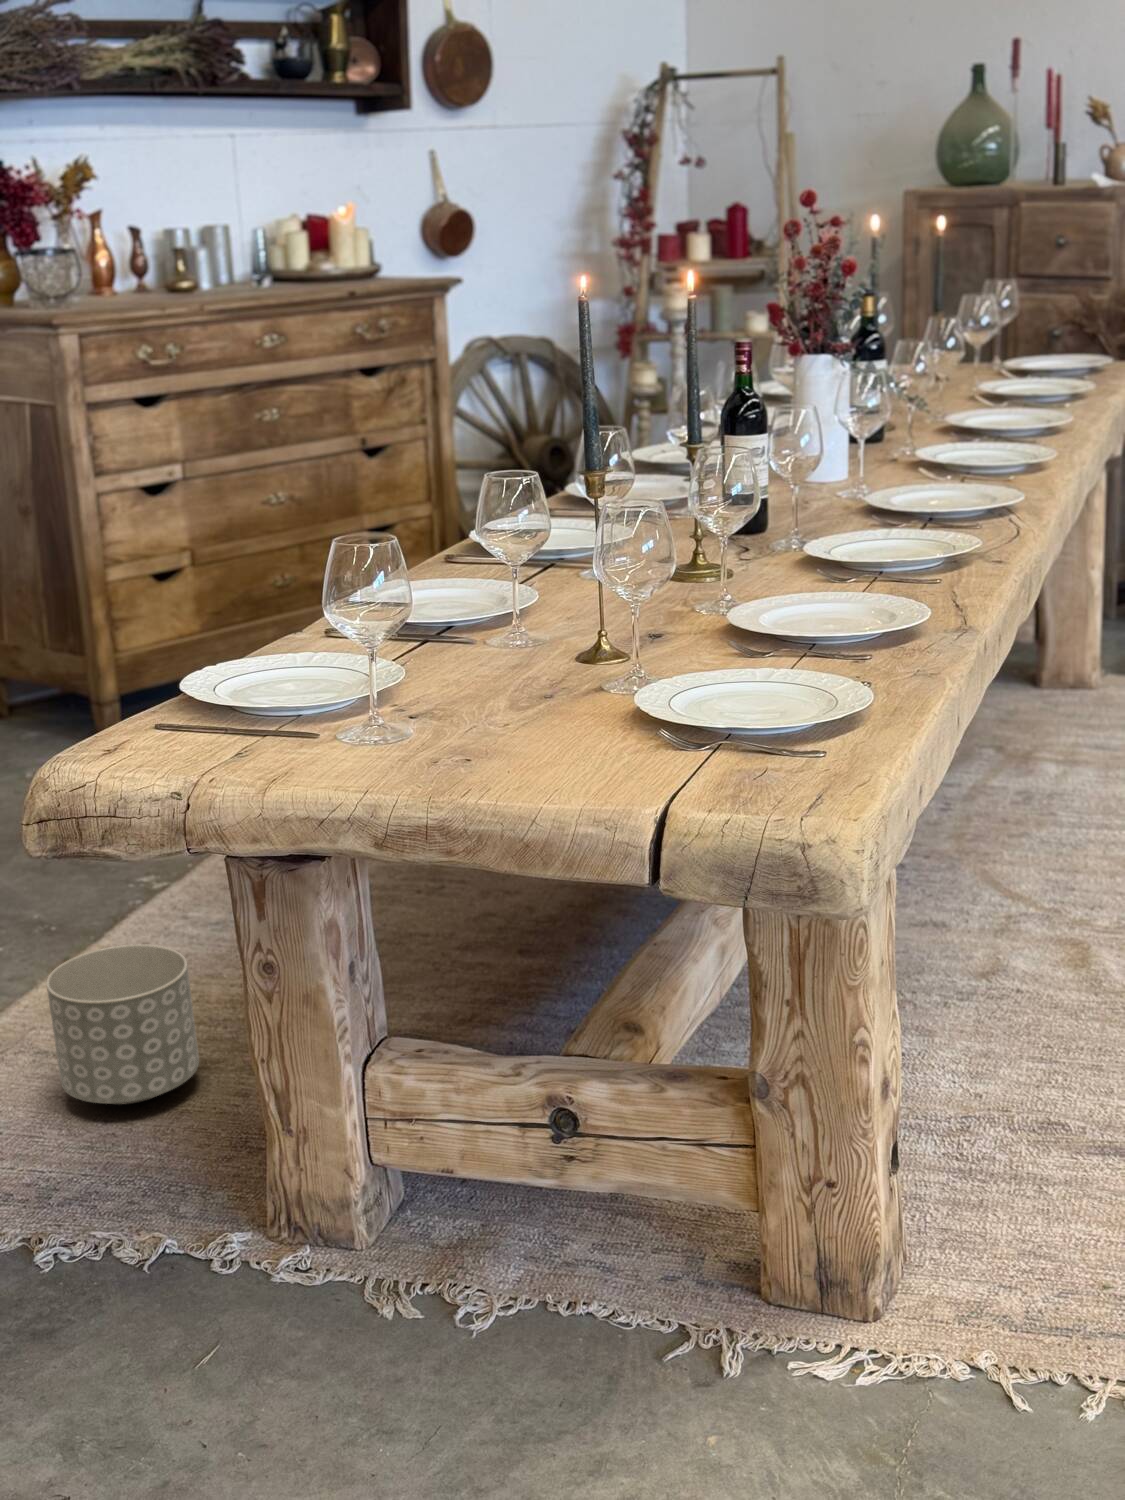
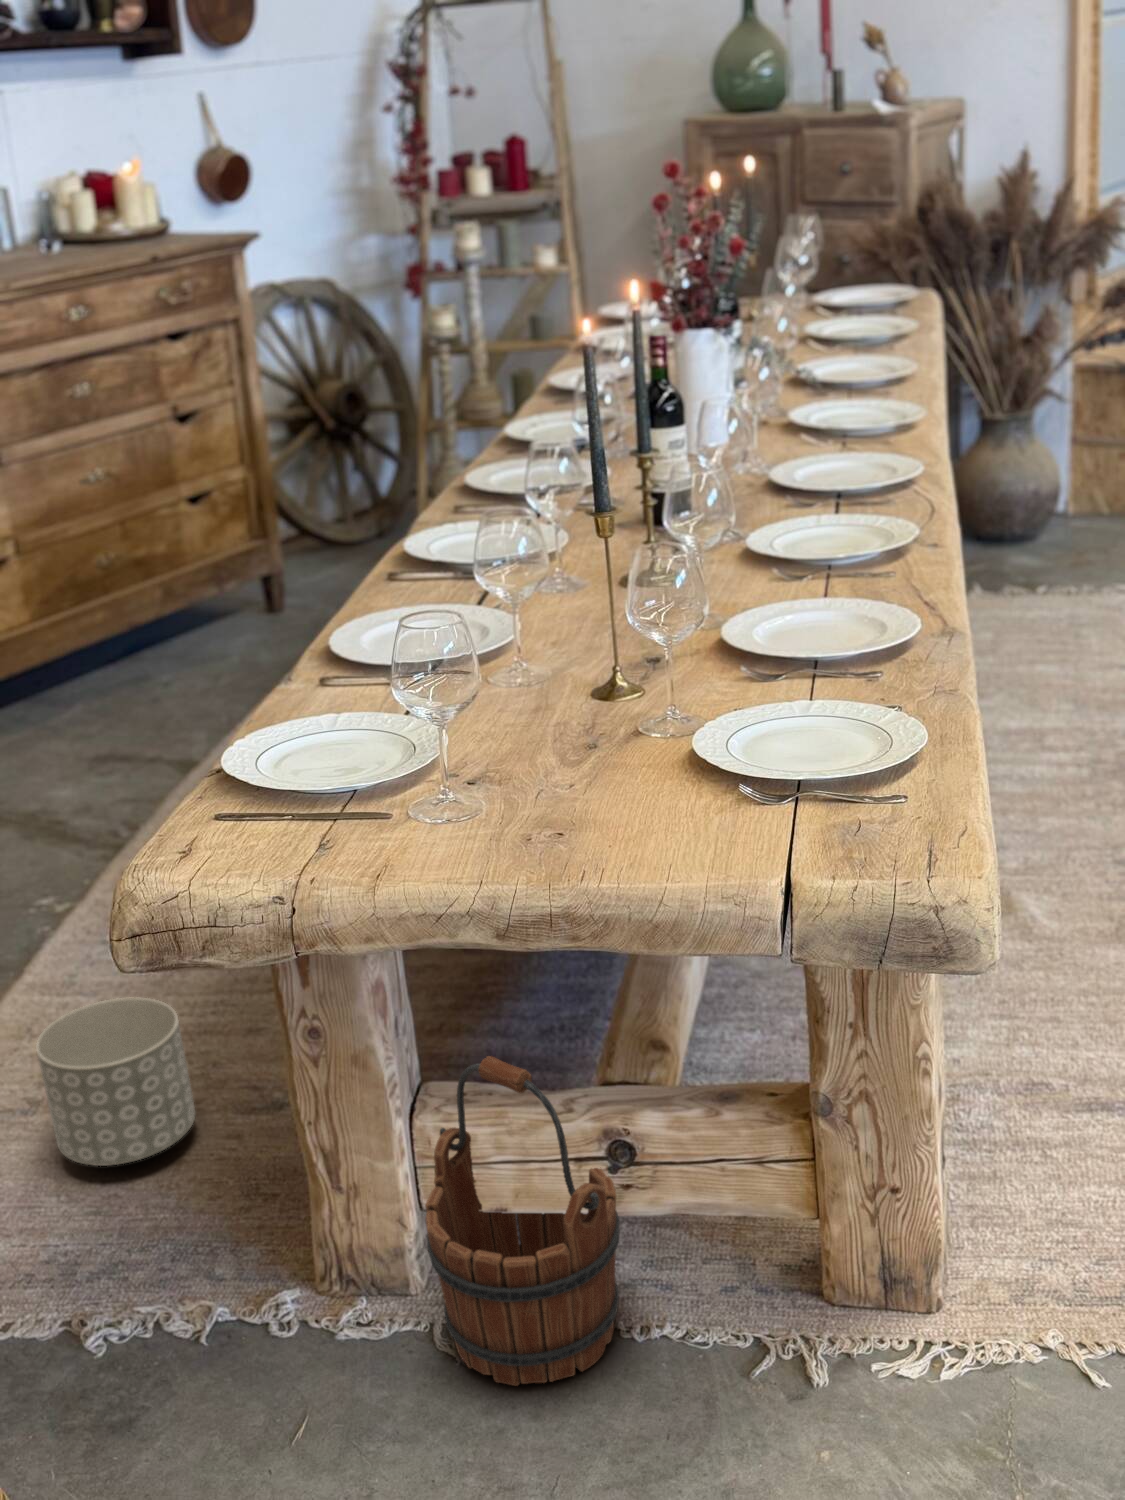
wooden bucket: none [358,1004,554,1341] -> present [425,1056,619,1386]

